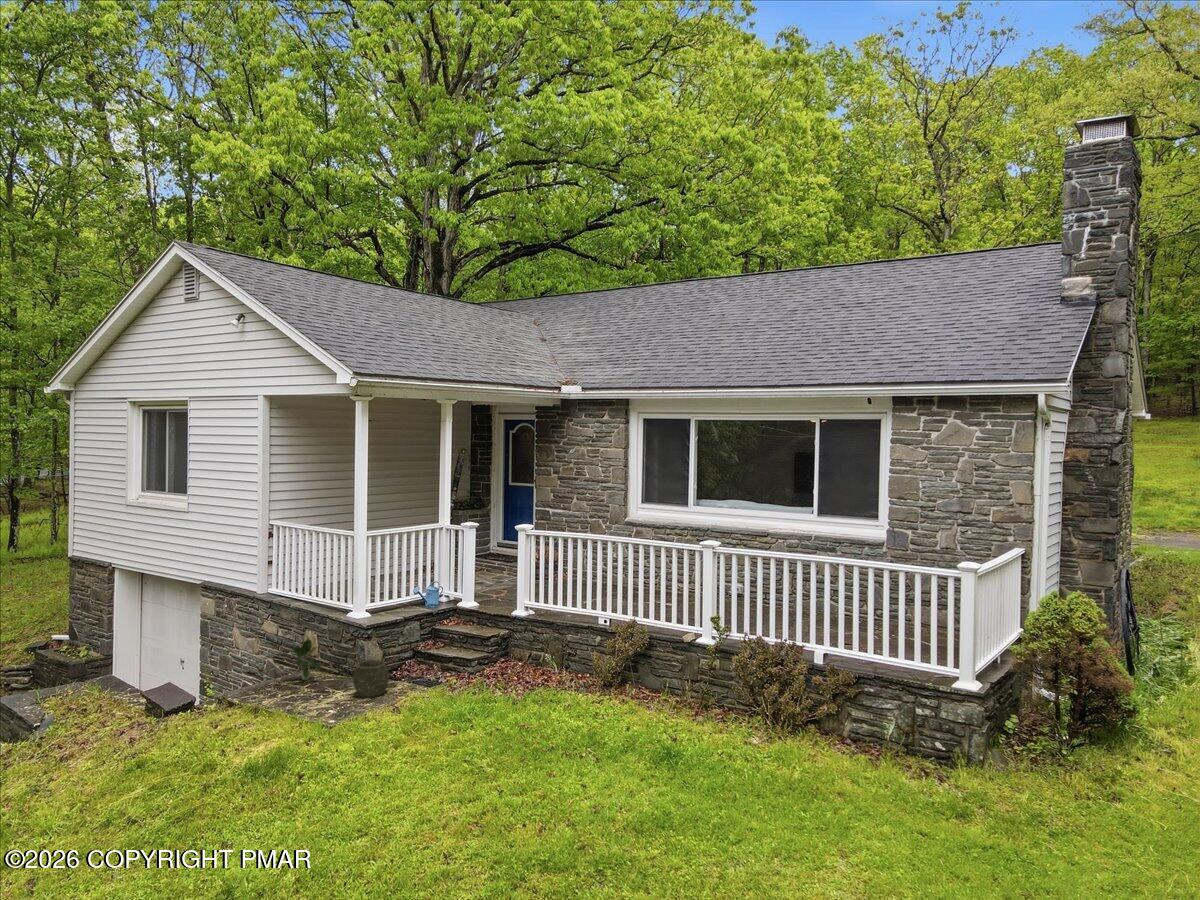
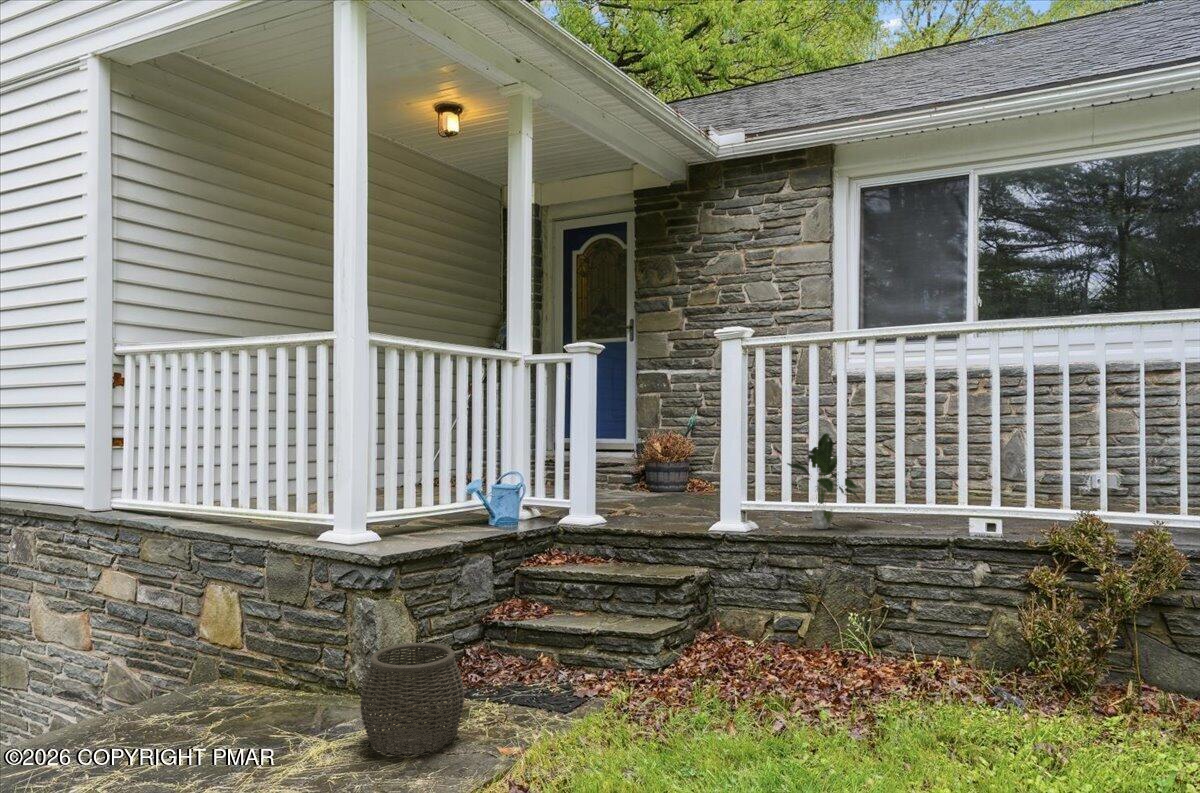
potted plant: present [290,638,321,680] -> present [787,433,860,529]

